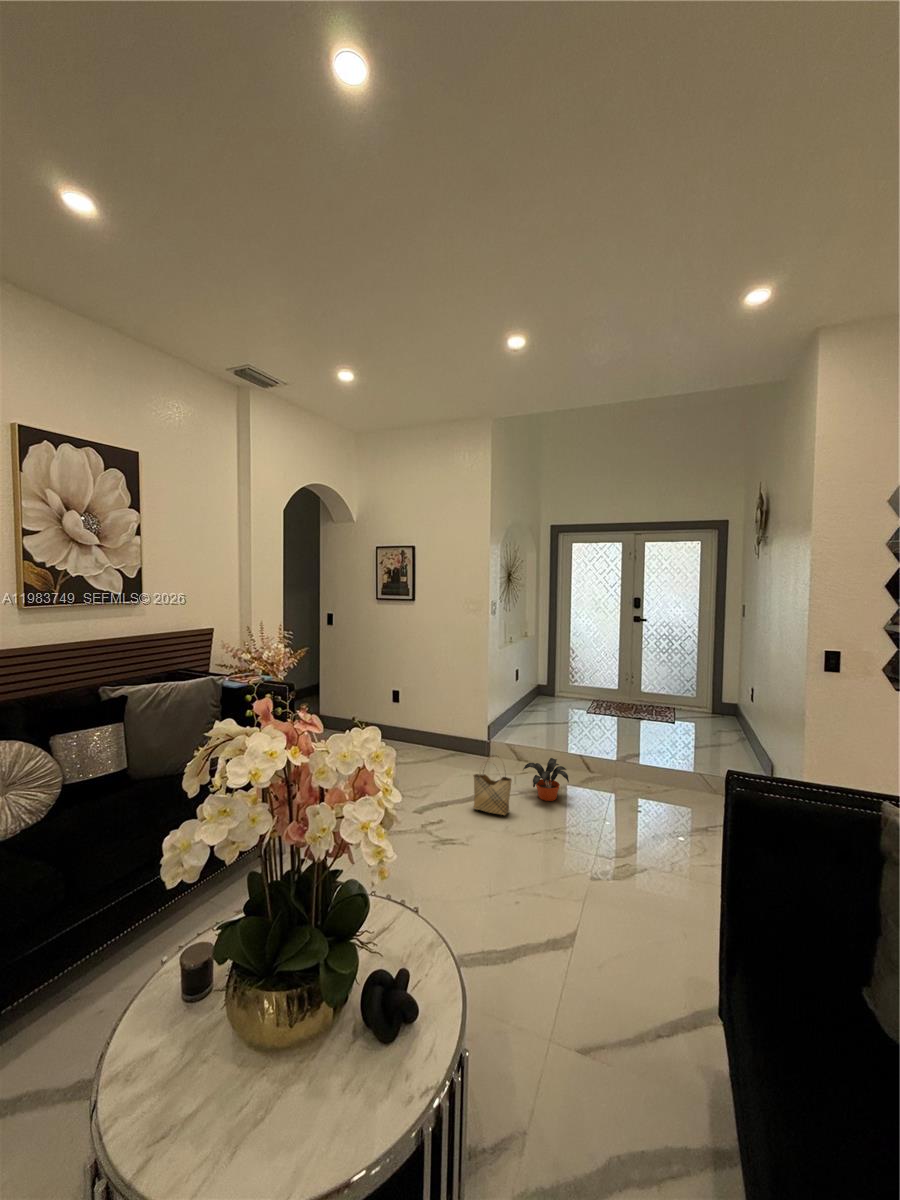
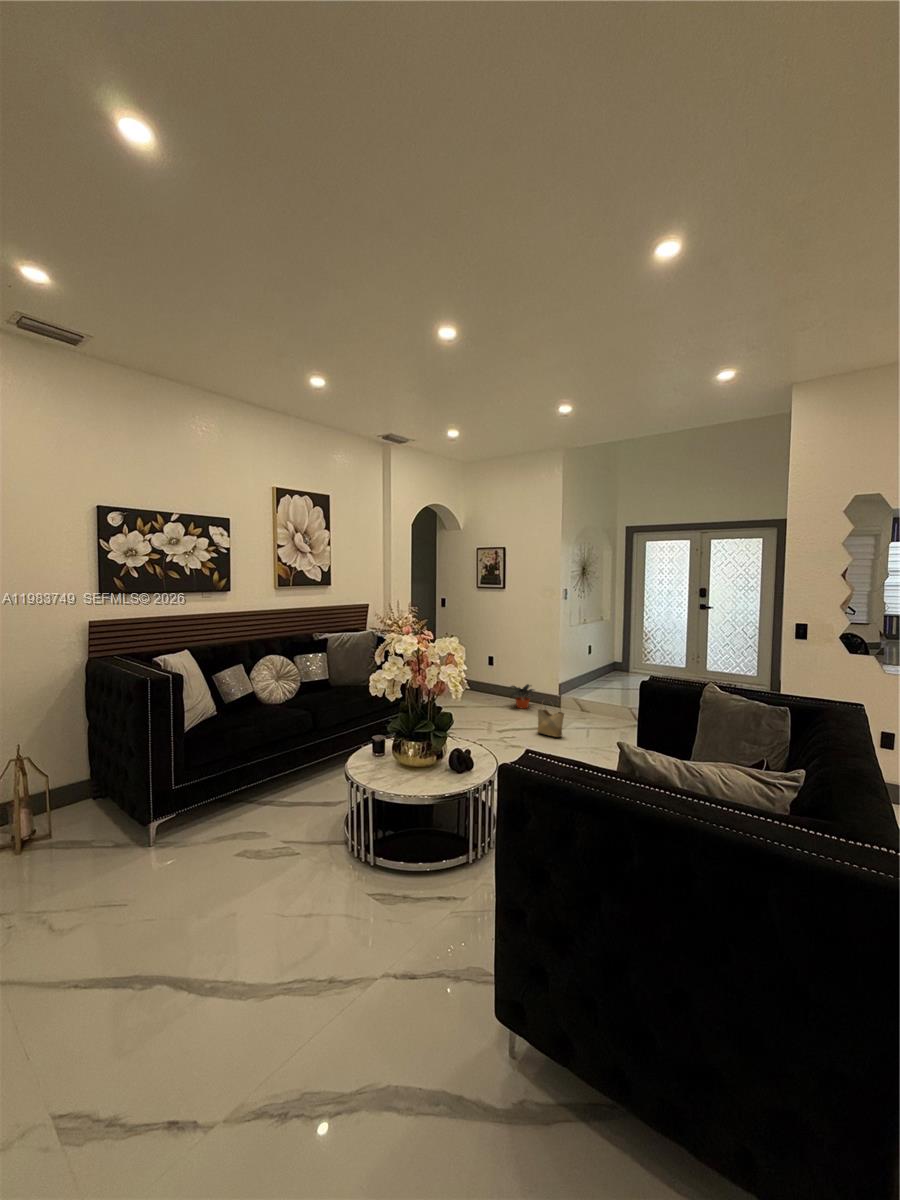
potted plant: present [523,758,569,801] -> present [510,684,534,709]

